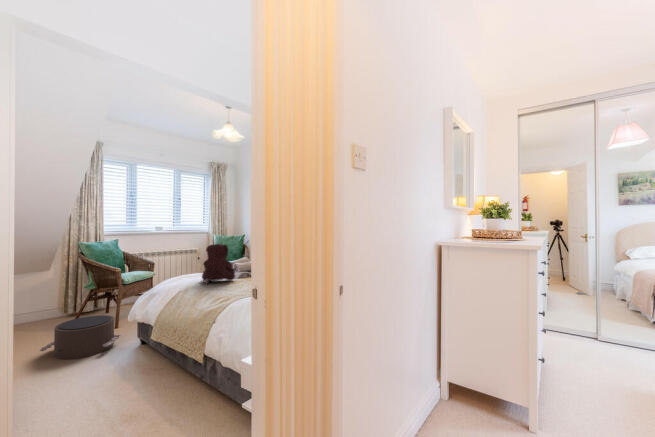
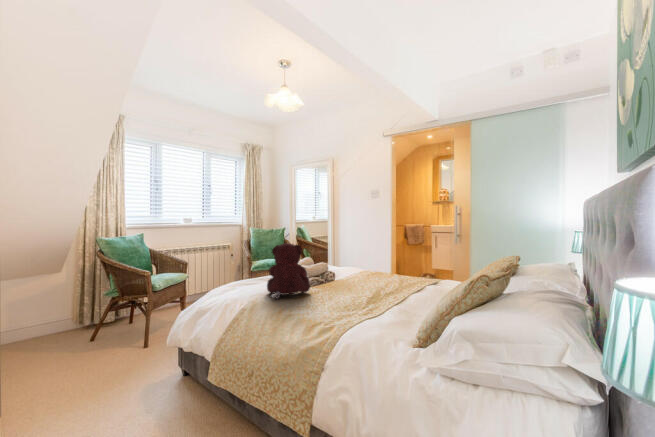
pouf: present [40,315,120,359] -> none [49,335,157,403]

